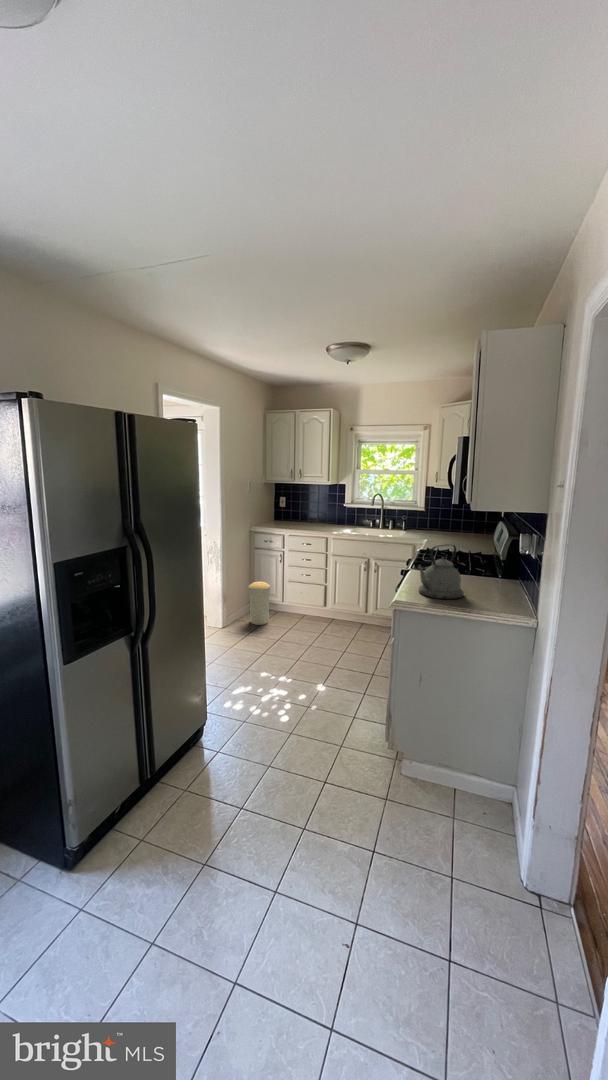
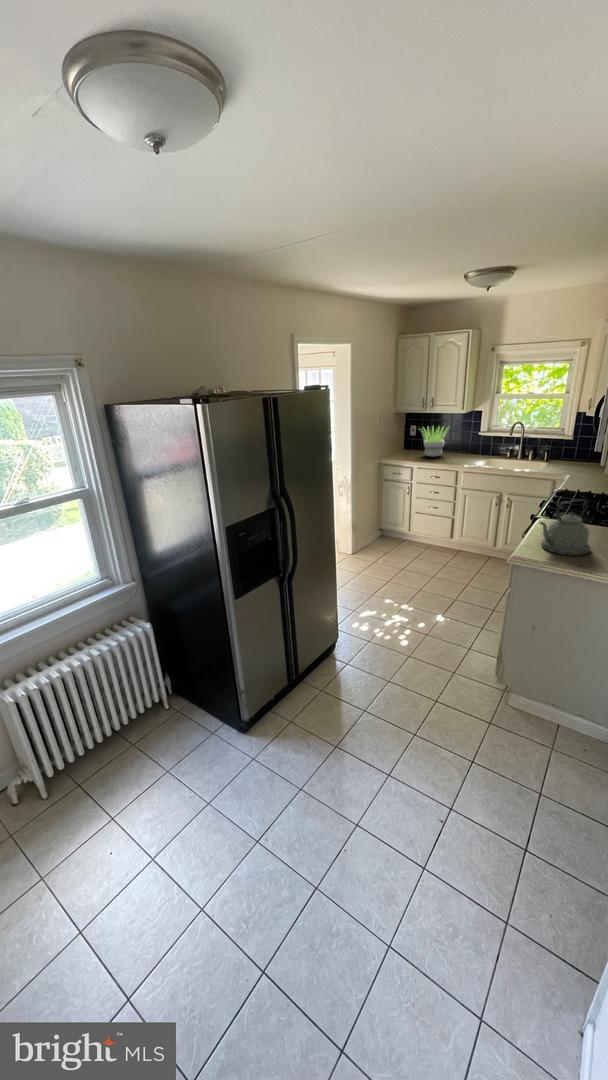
potted plant: none [286,496,319,526] -> present [424,428,447,457]
trash can: present [248,581,271,625] -> none [377,512,398,552]

